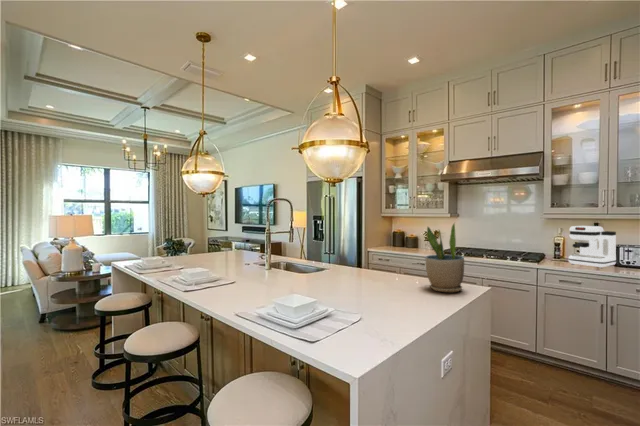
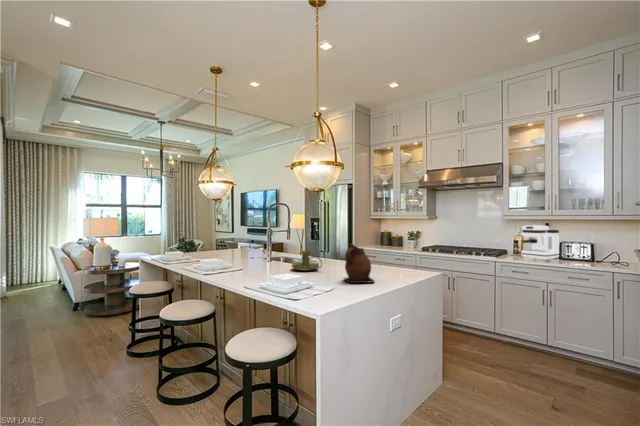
potted plant: present [425,224,464,292] -> none [389,221,418,274]
ceramic pitcher: none [369,255,416,310] -> present [344,244,374,283]
candle holder: none [297,260,338,286] -> present [292,251,322,271]

